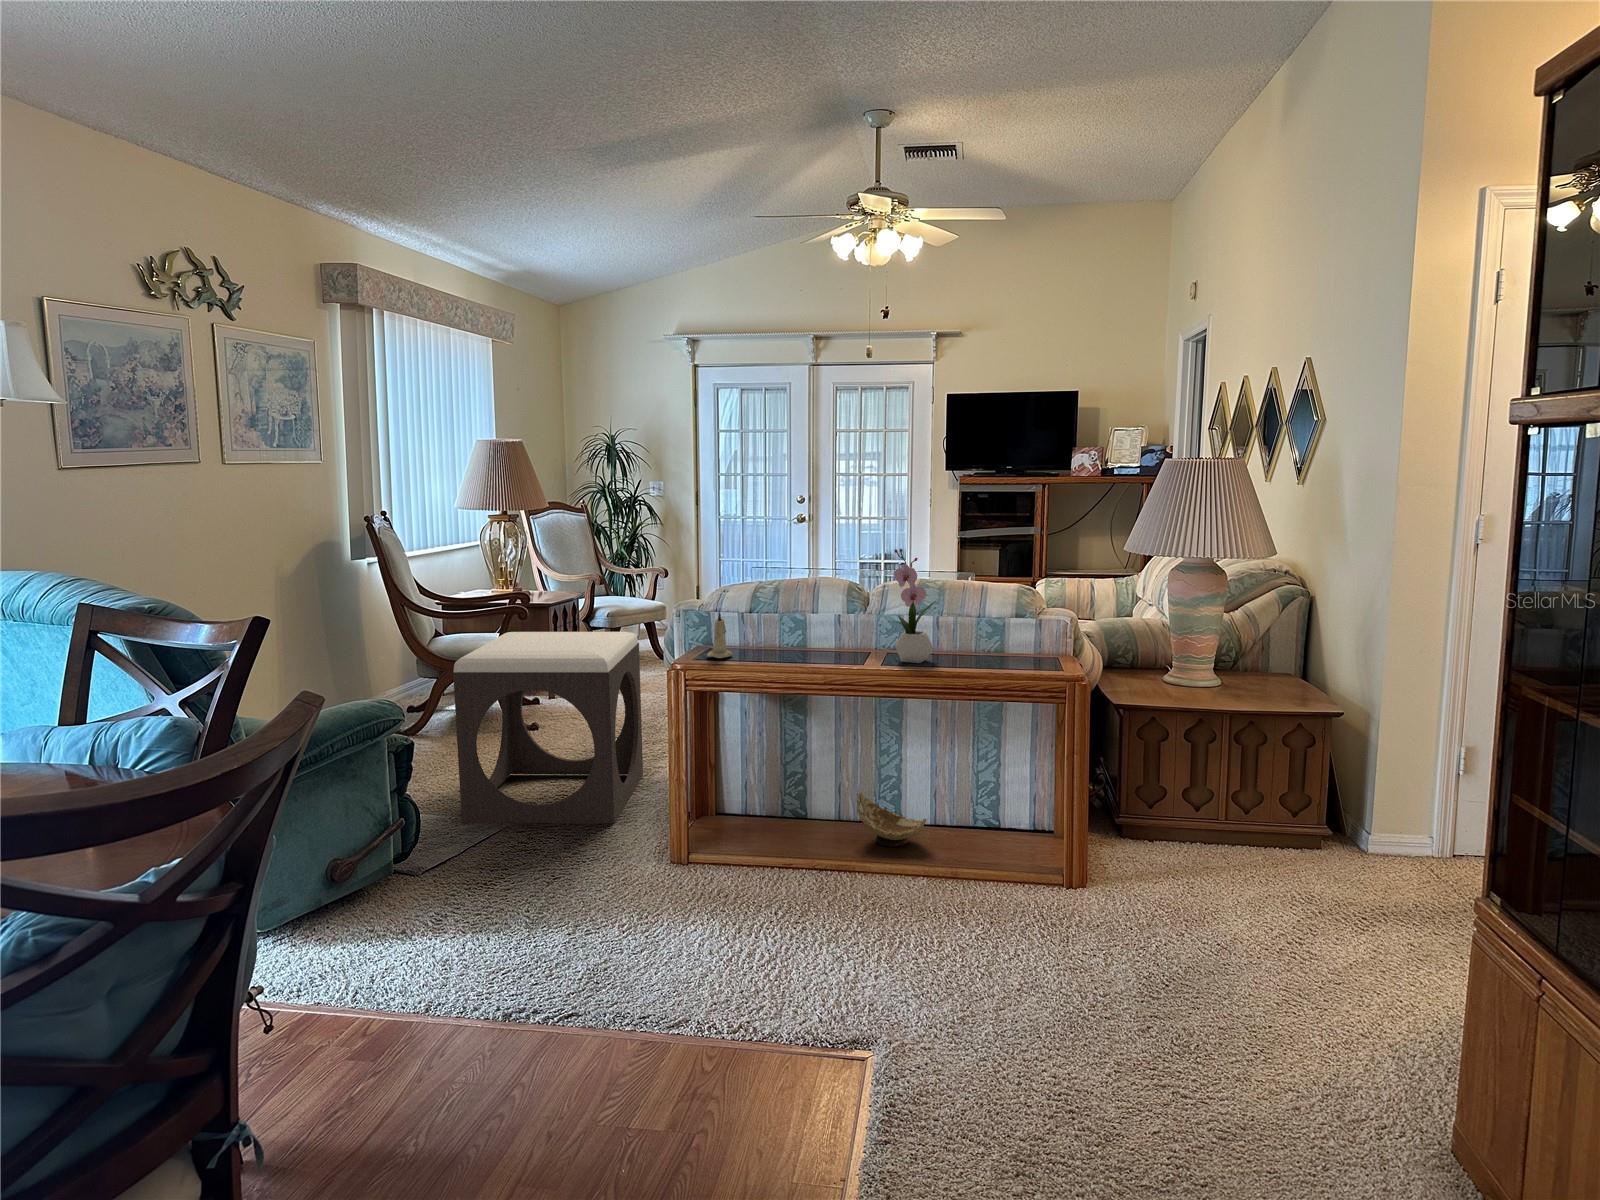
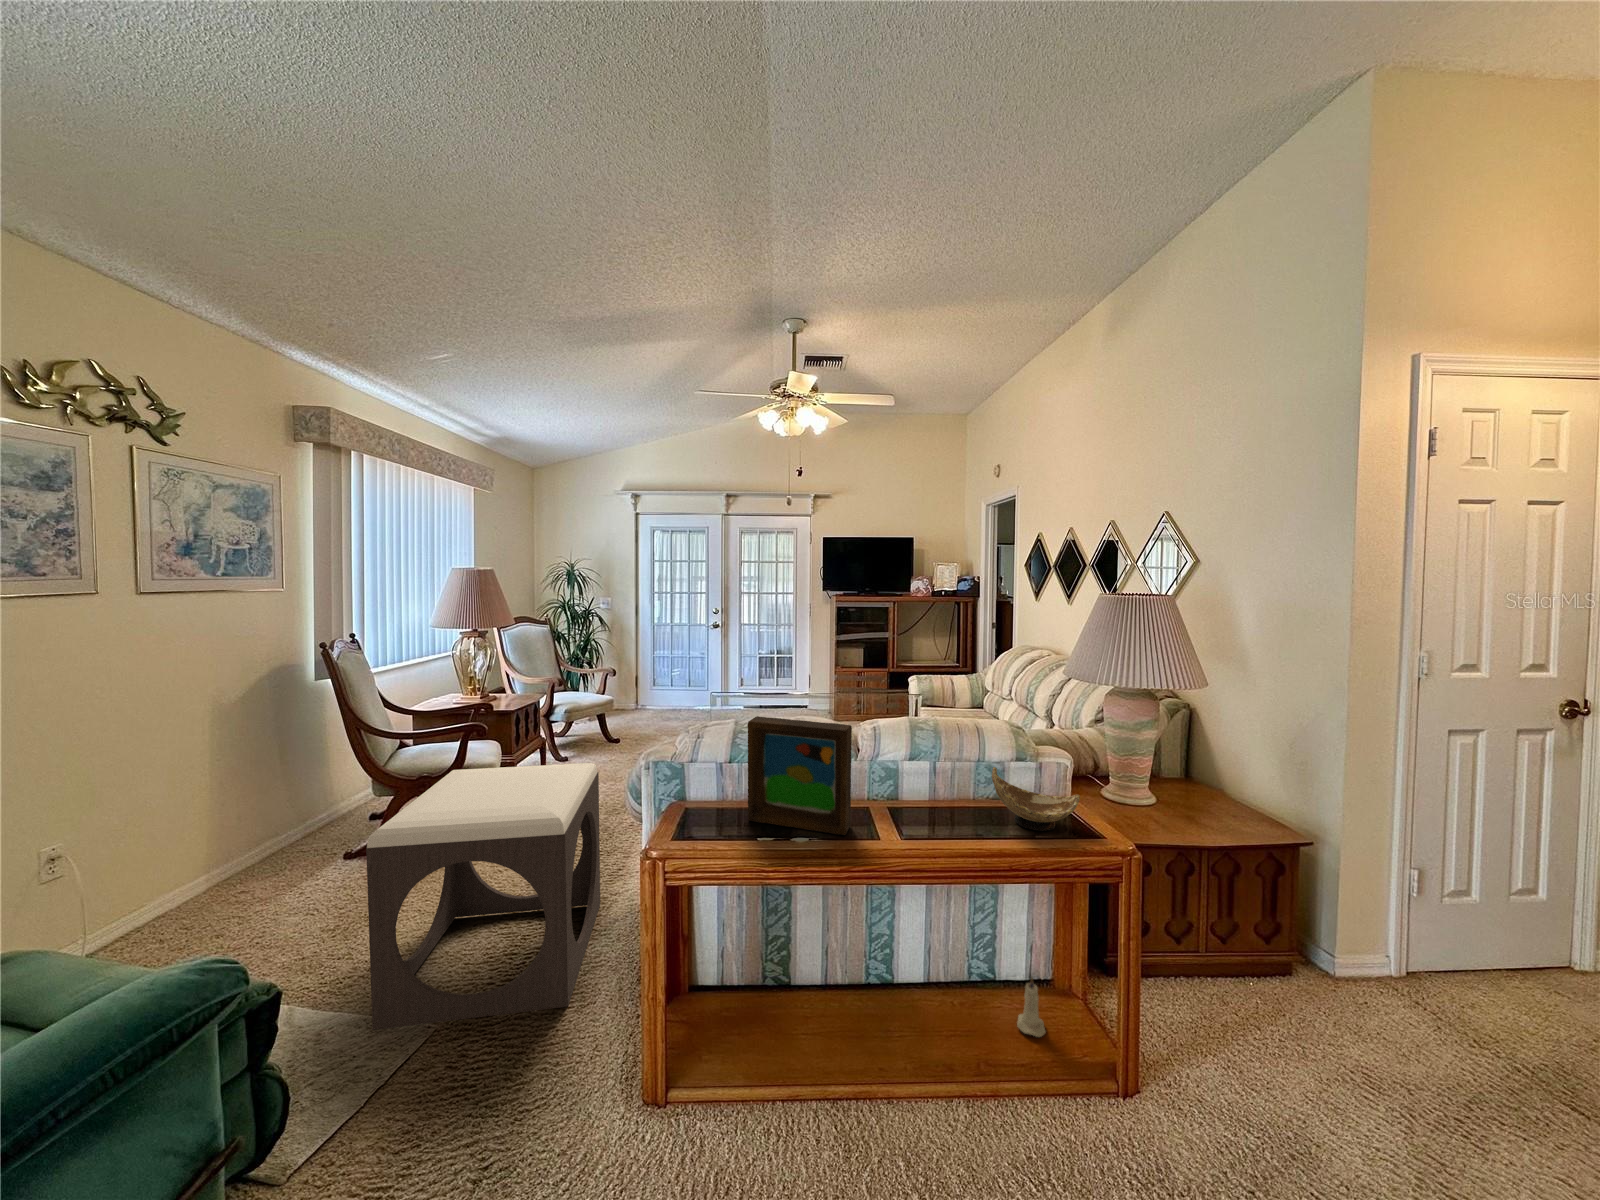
flower arrangement: present [894,549,936,663] -> none [903,700,948,829]
picture frame: none [758,566,846,663] -> present [748,716,852,835]
candle: present [707,611,733,658] -> present [1017,978,1045,1037]
decorative bowl: present [857,792,926,847] -> present [992,767,1080,831]

